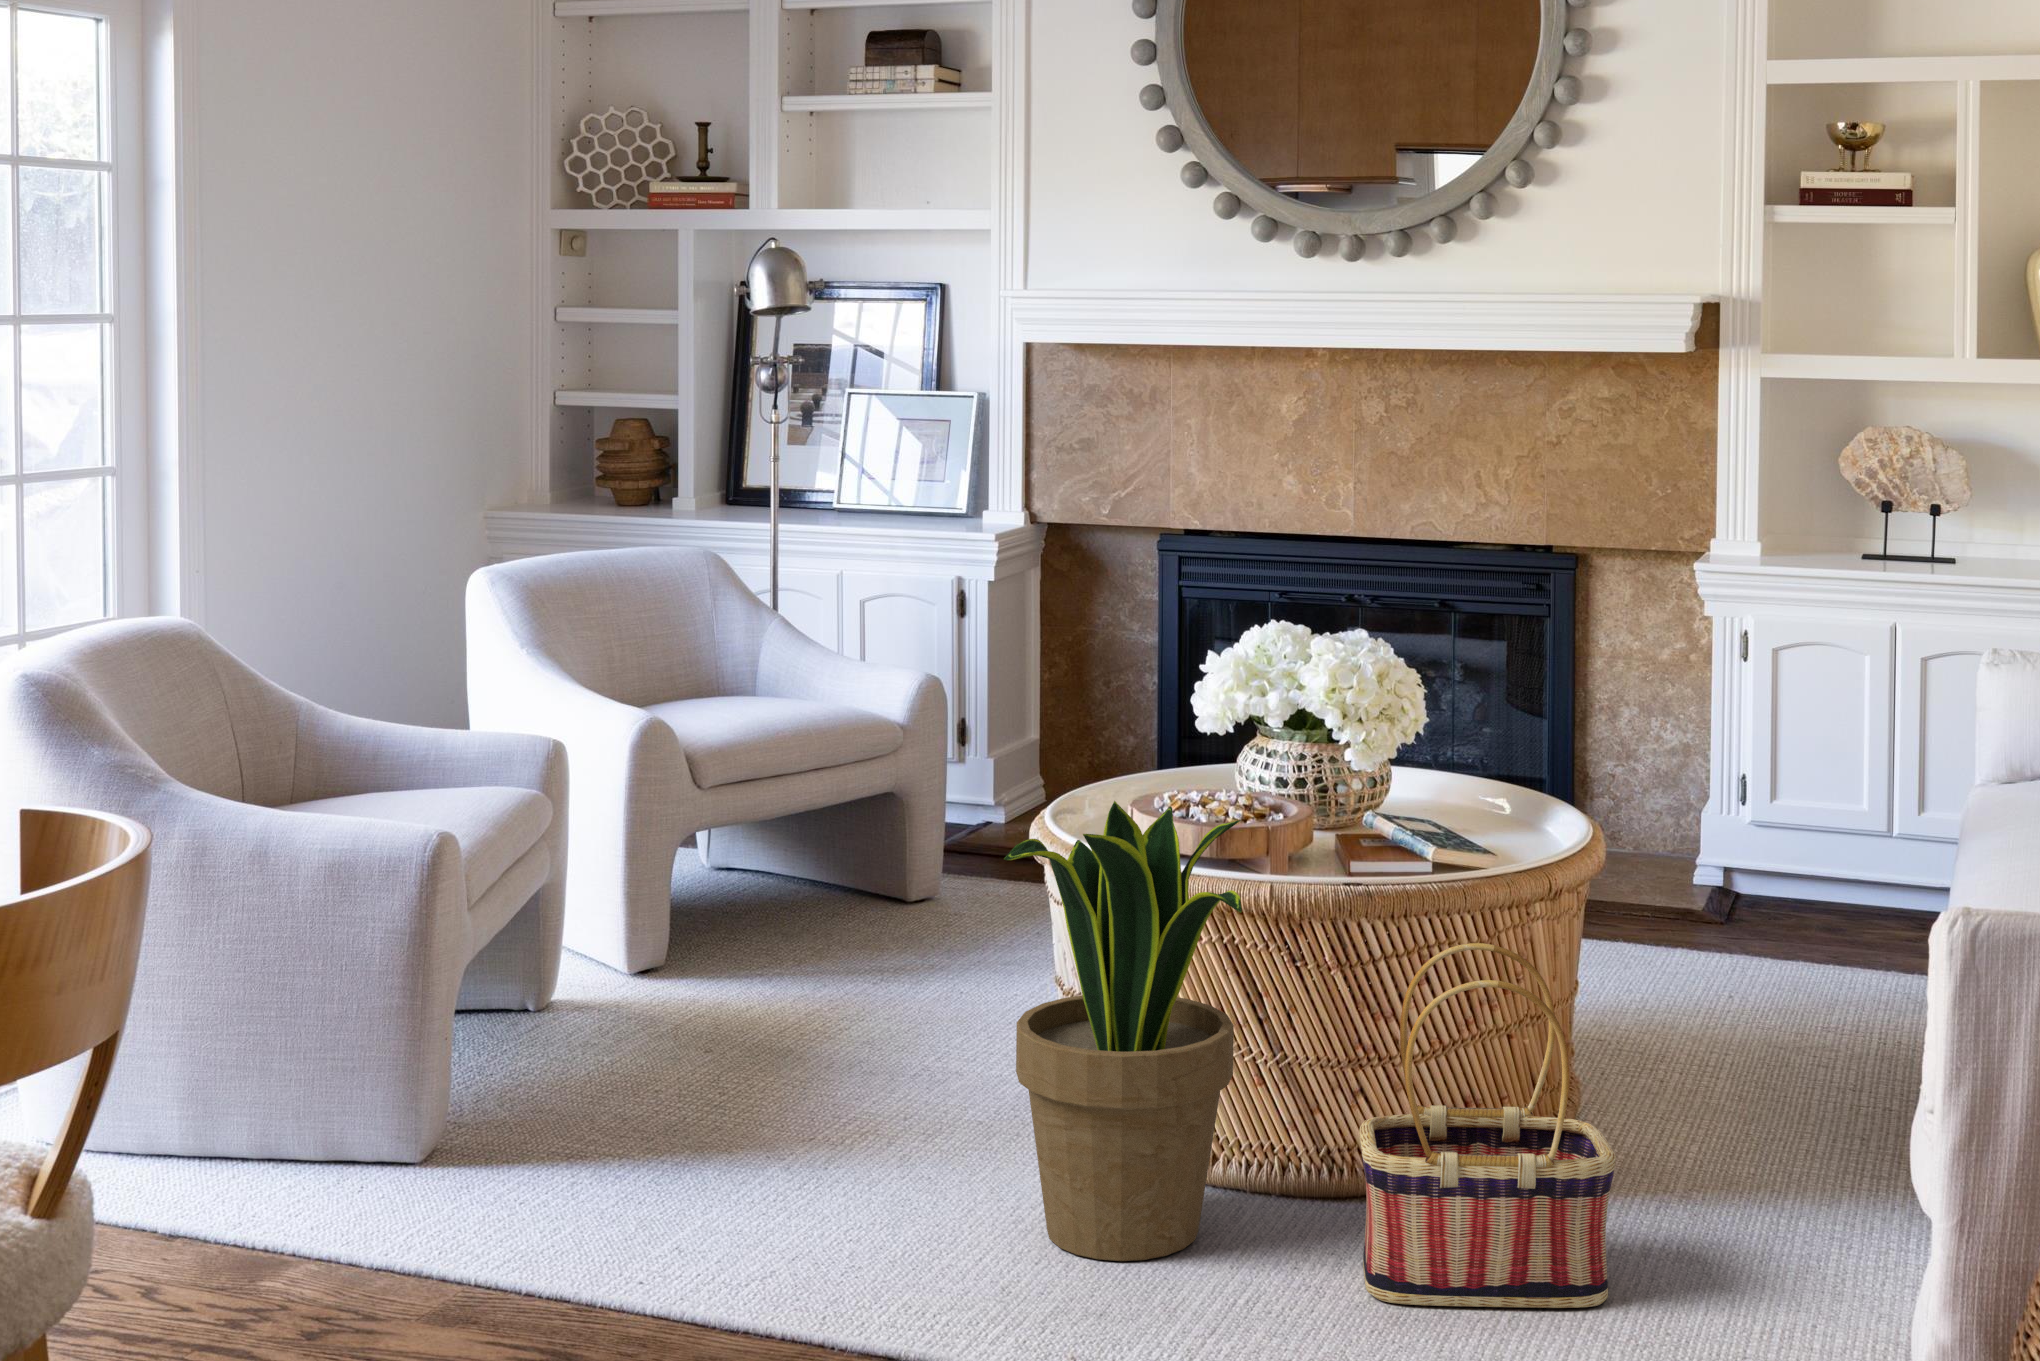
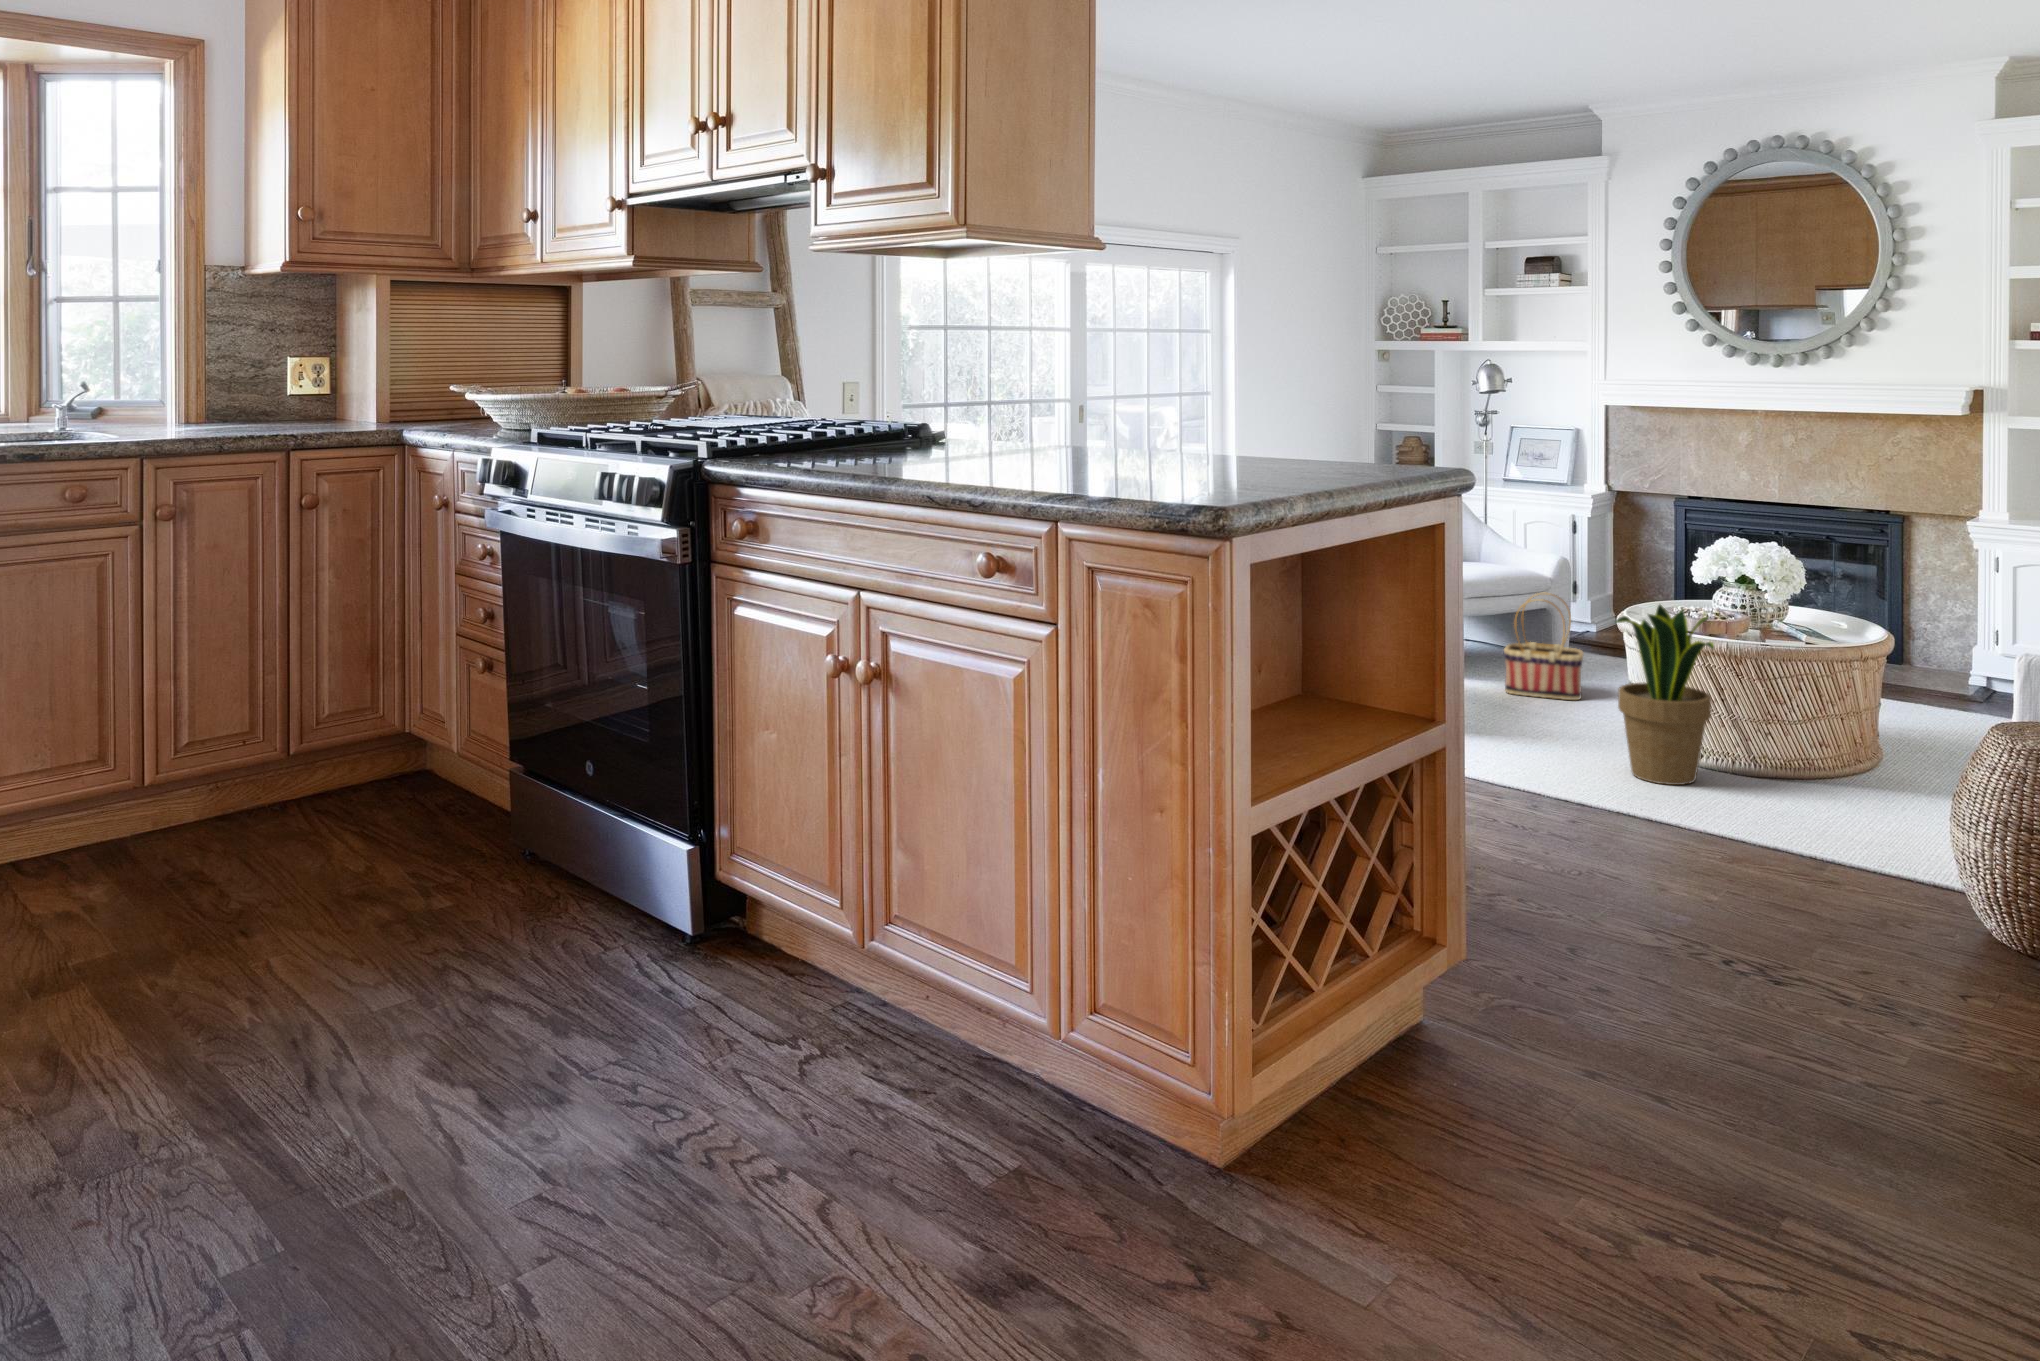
basket: present [1359,943,1616,1308] -> present [1504,593,1584,700]

